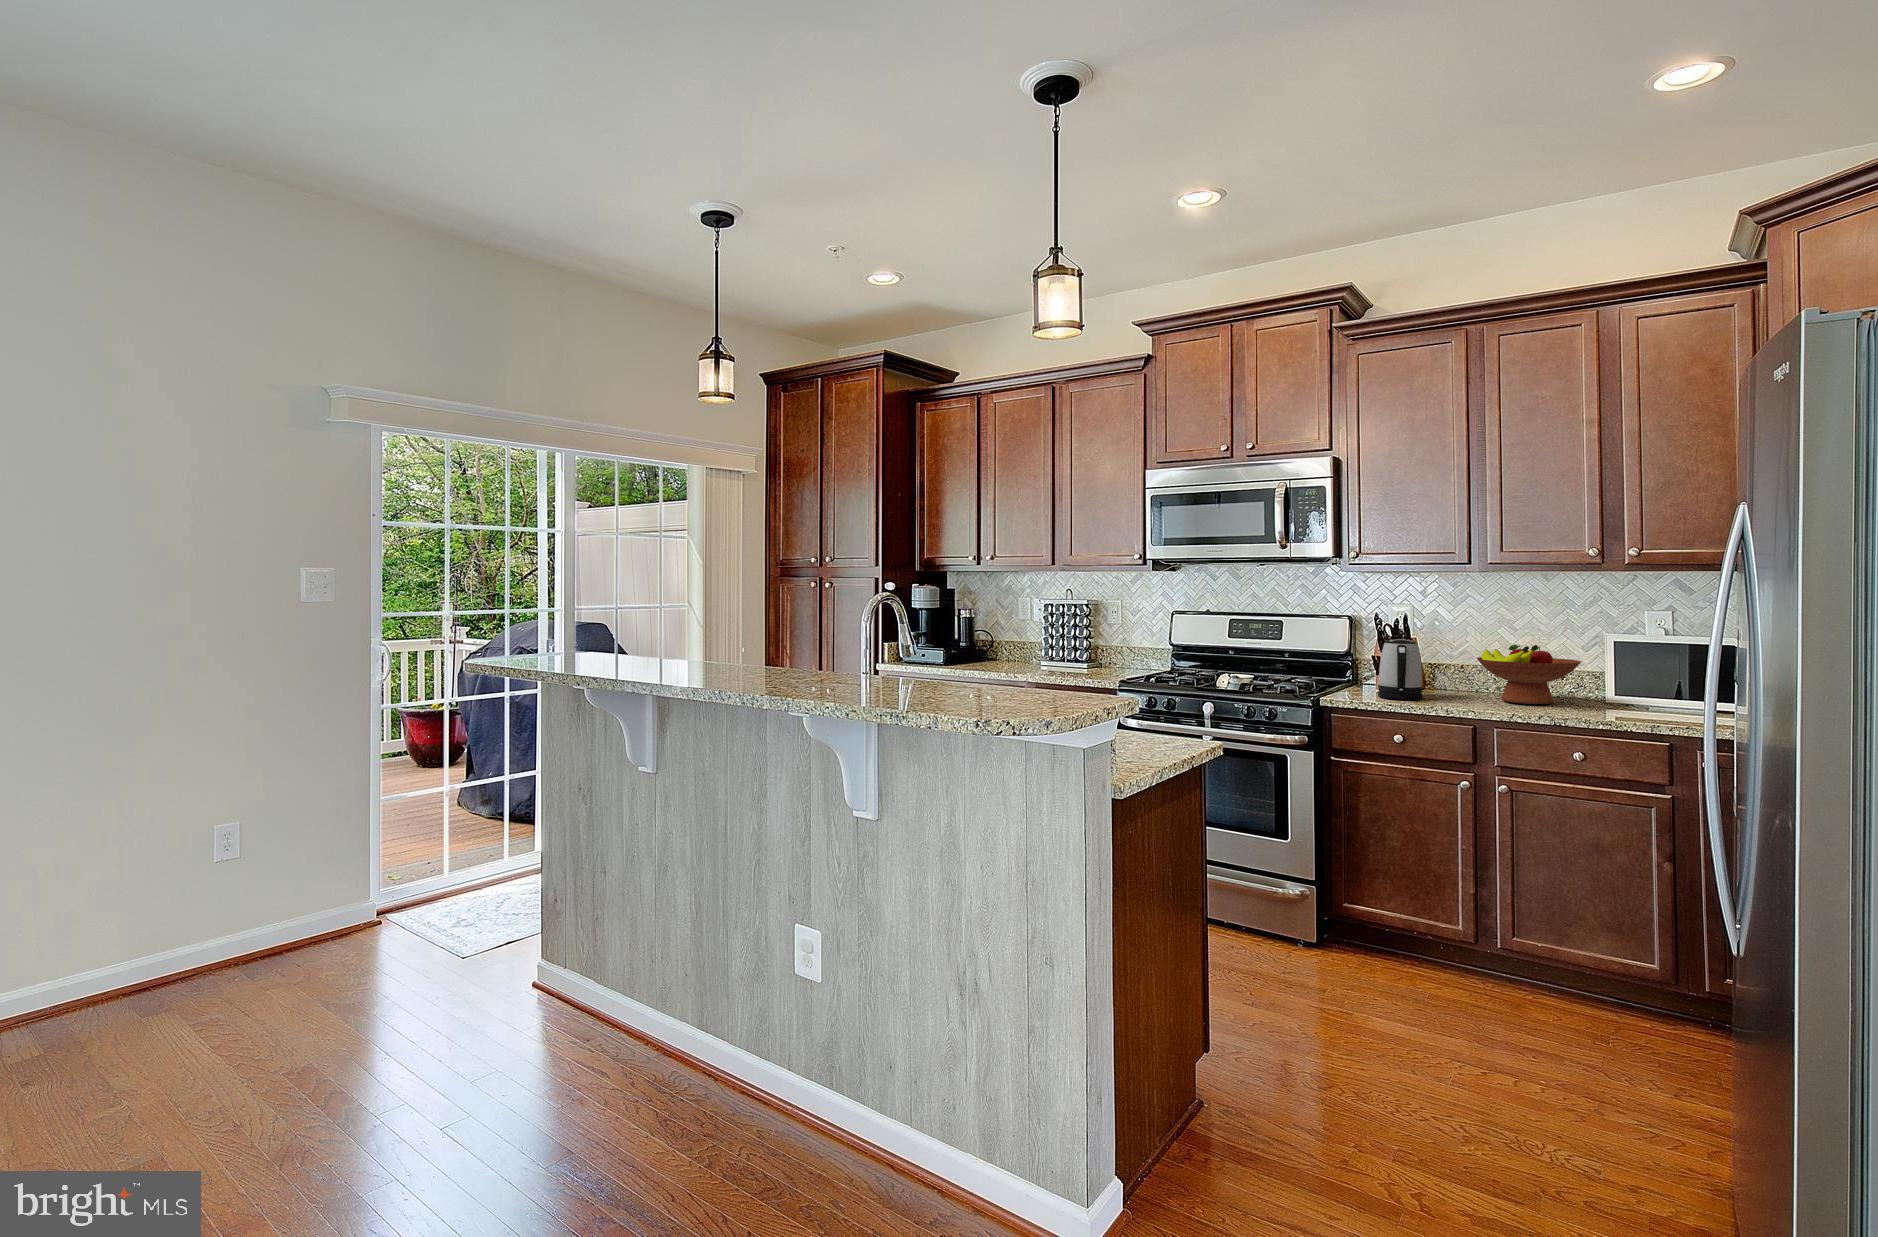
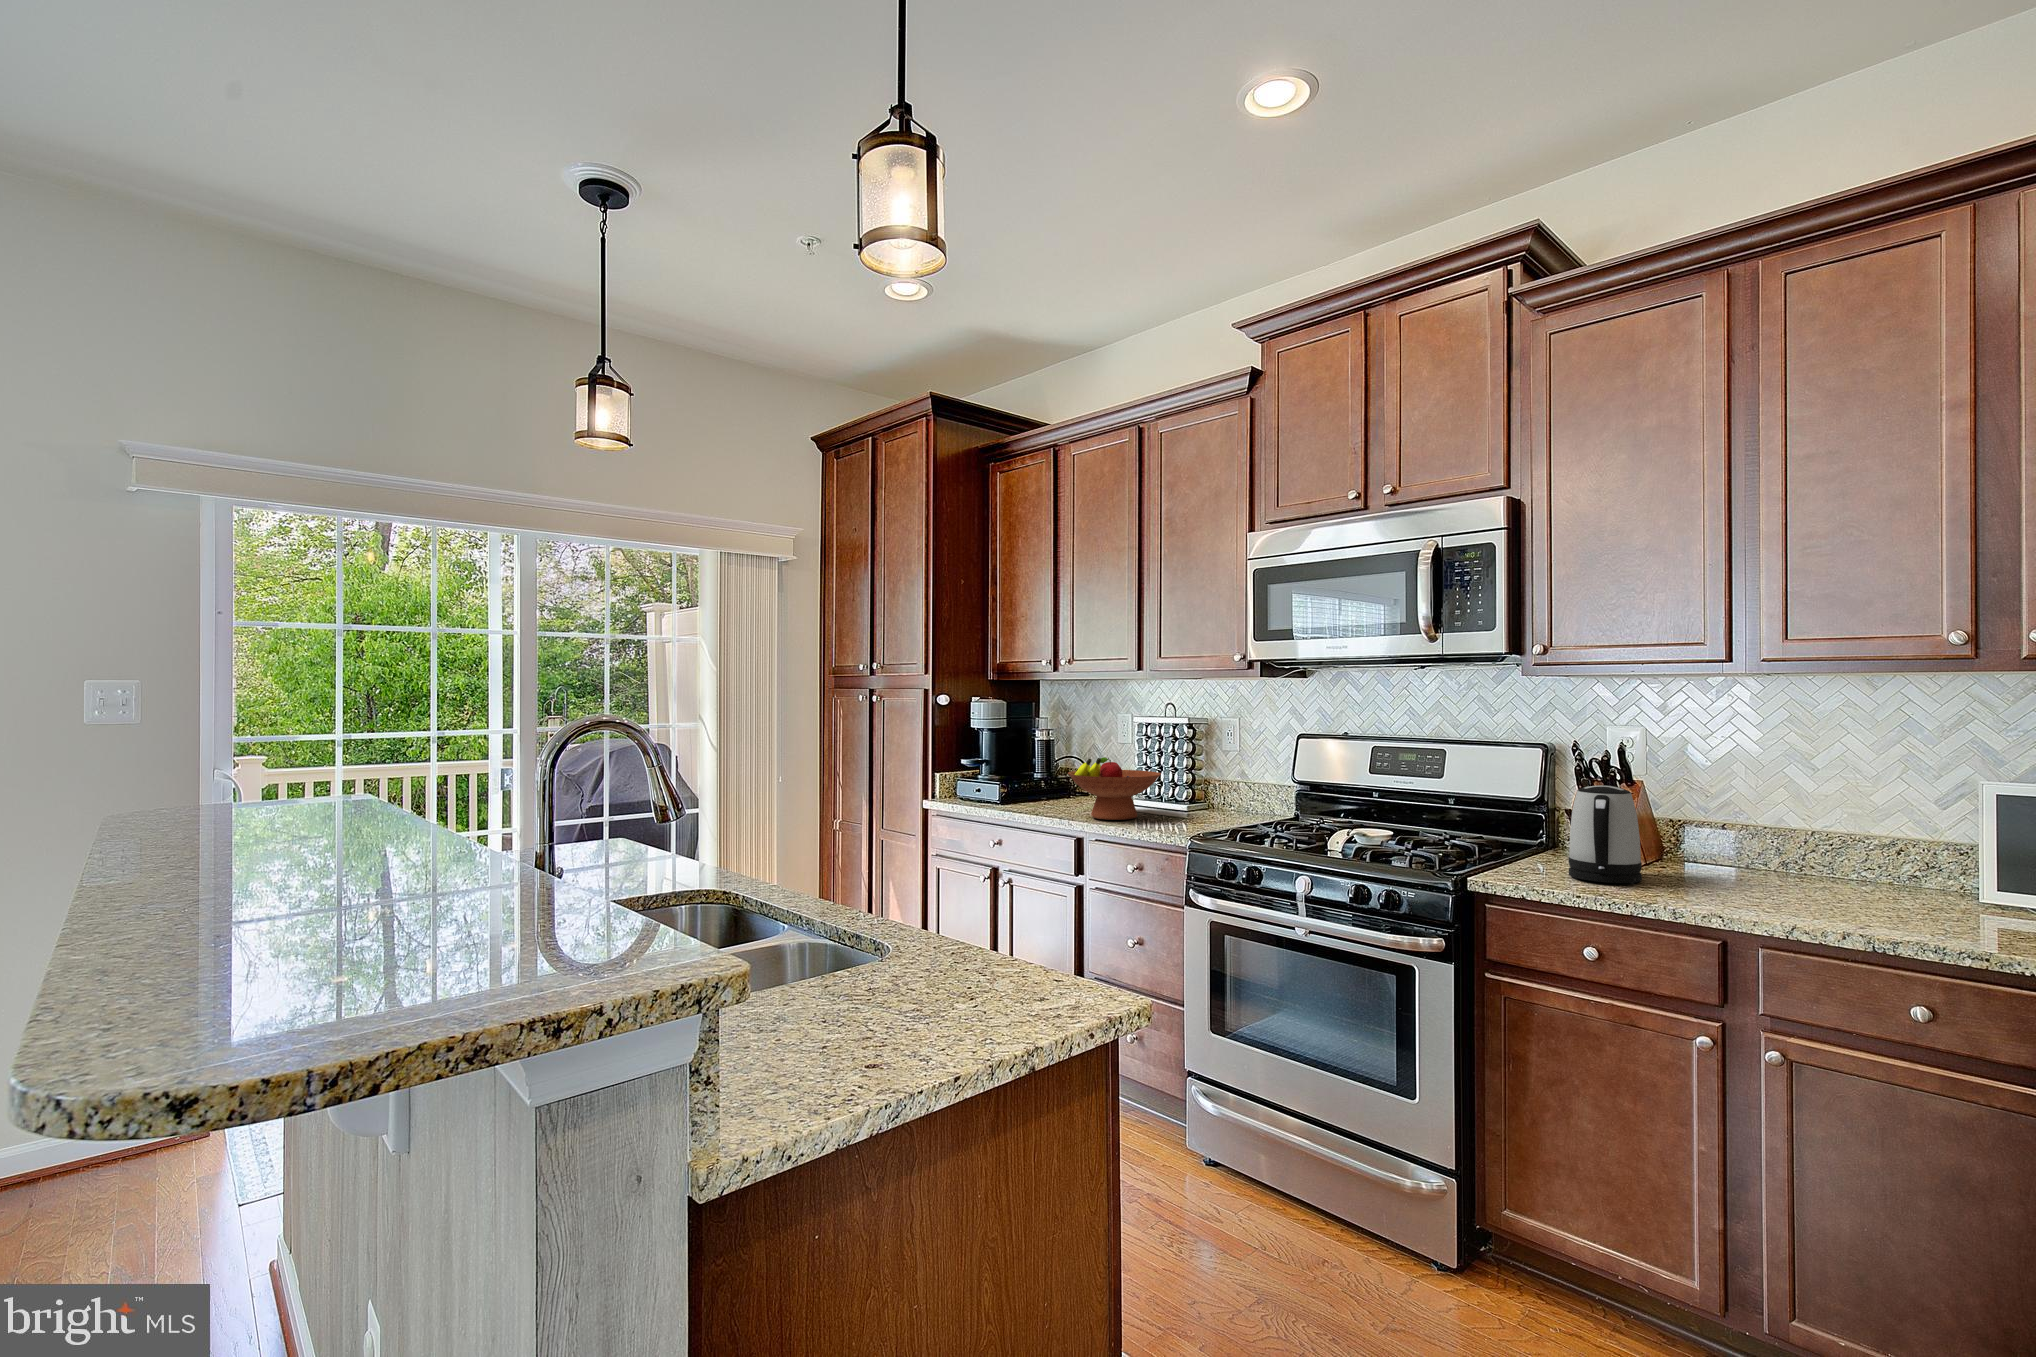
fruit bowl: present [1477,645,1581,704] -> present [1068,757,1161,820]

